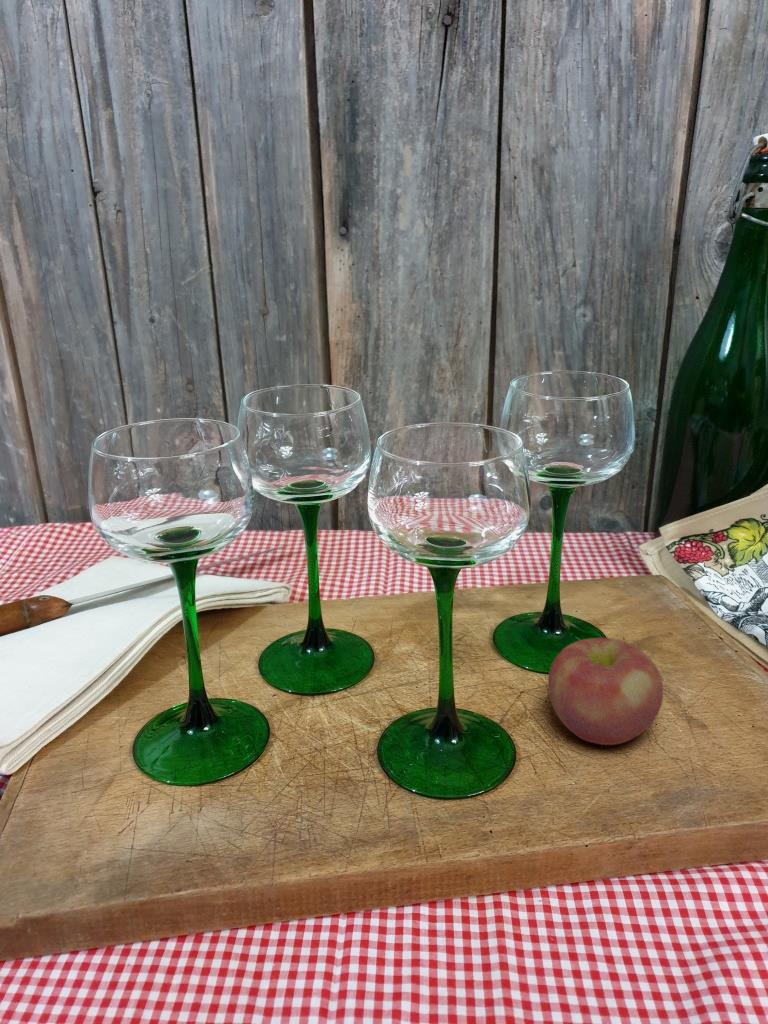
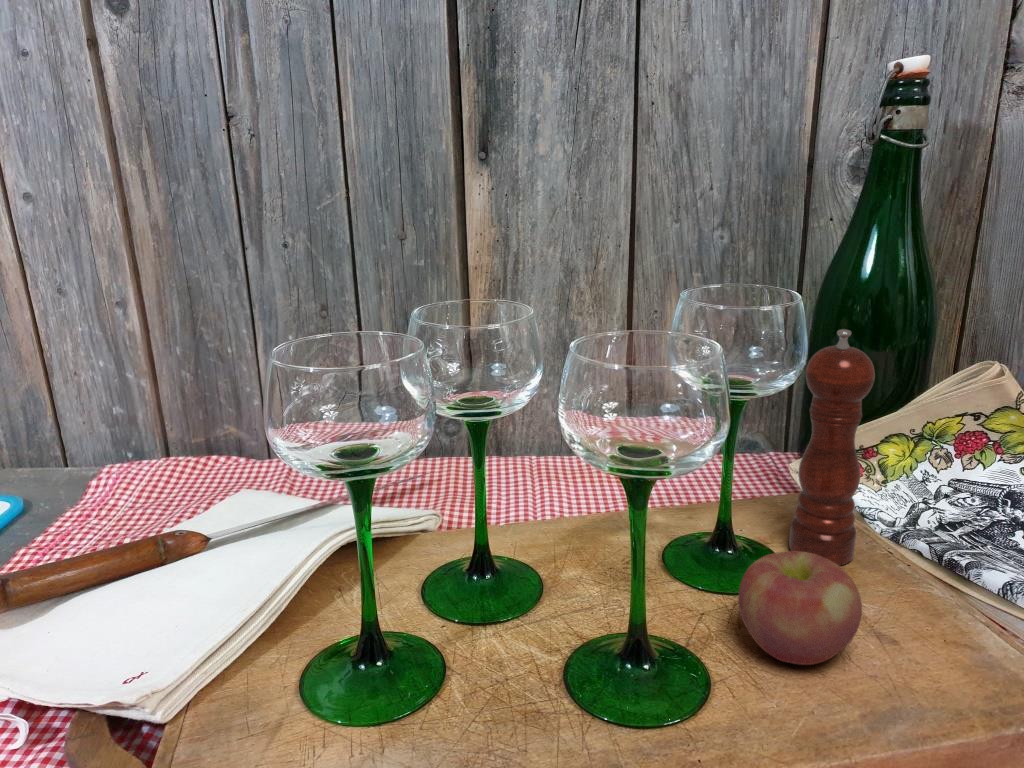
pepper mill: none [620,421,705,651] -> present [789,329,875,566]

